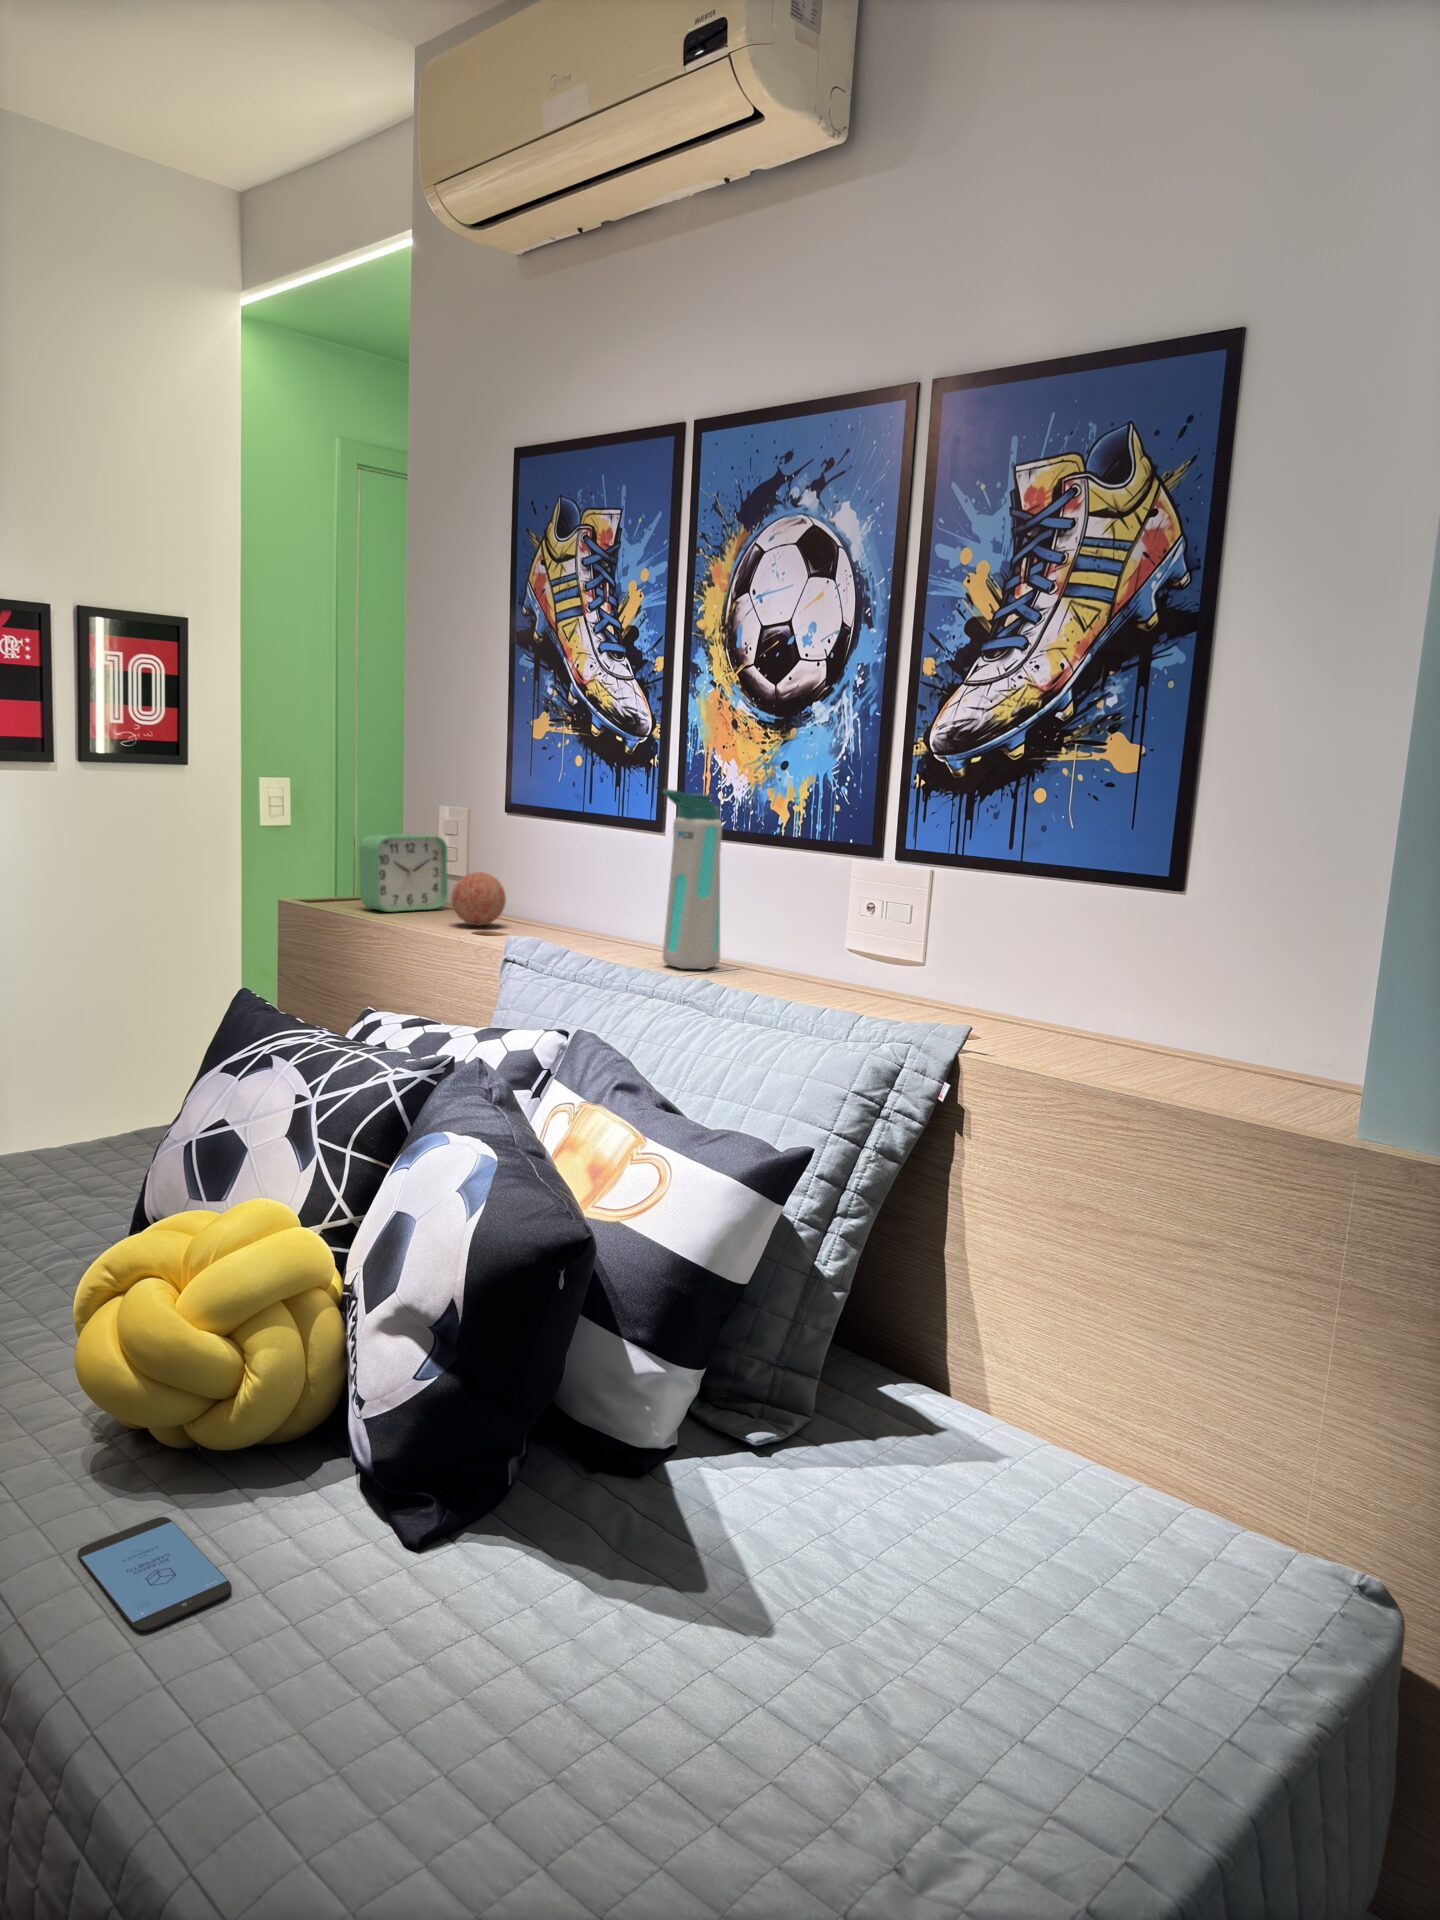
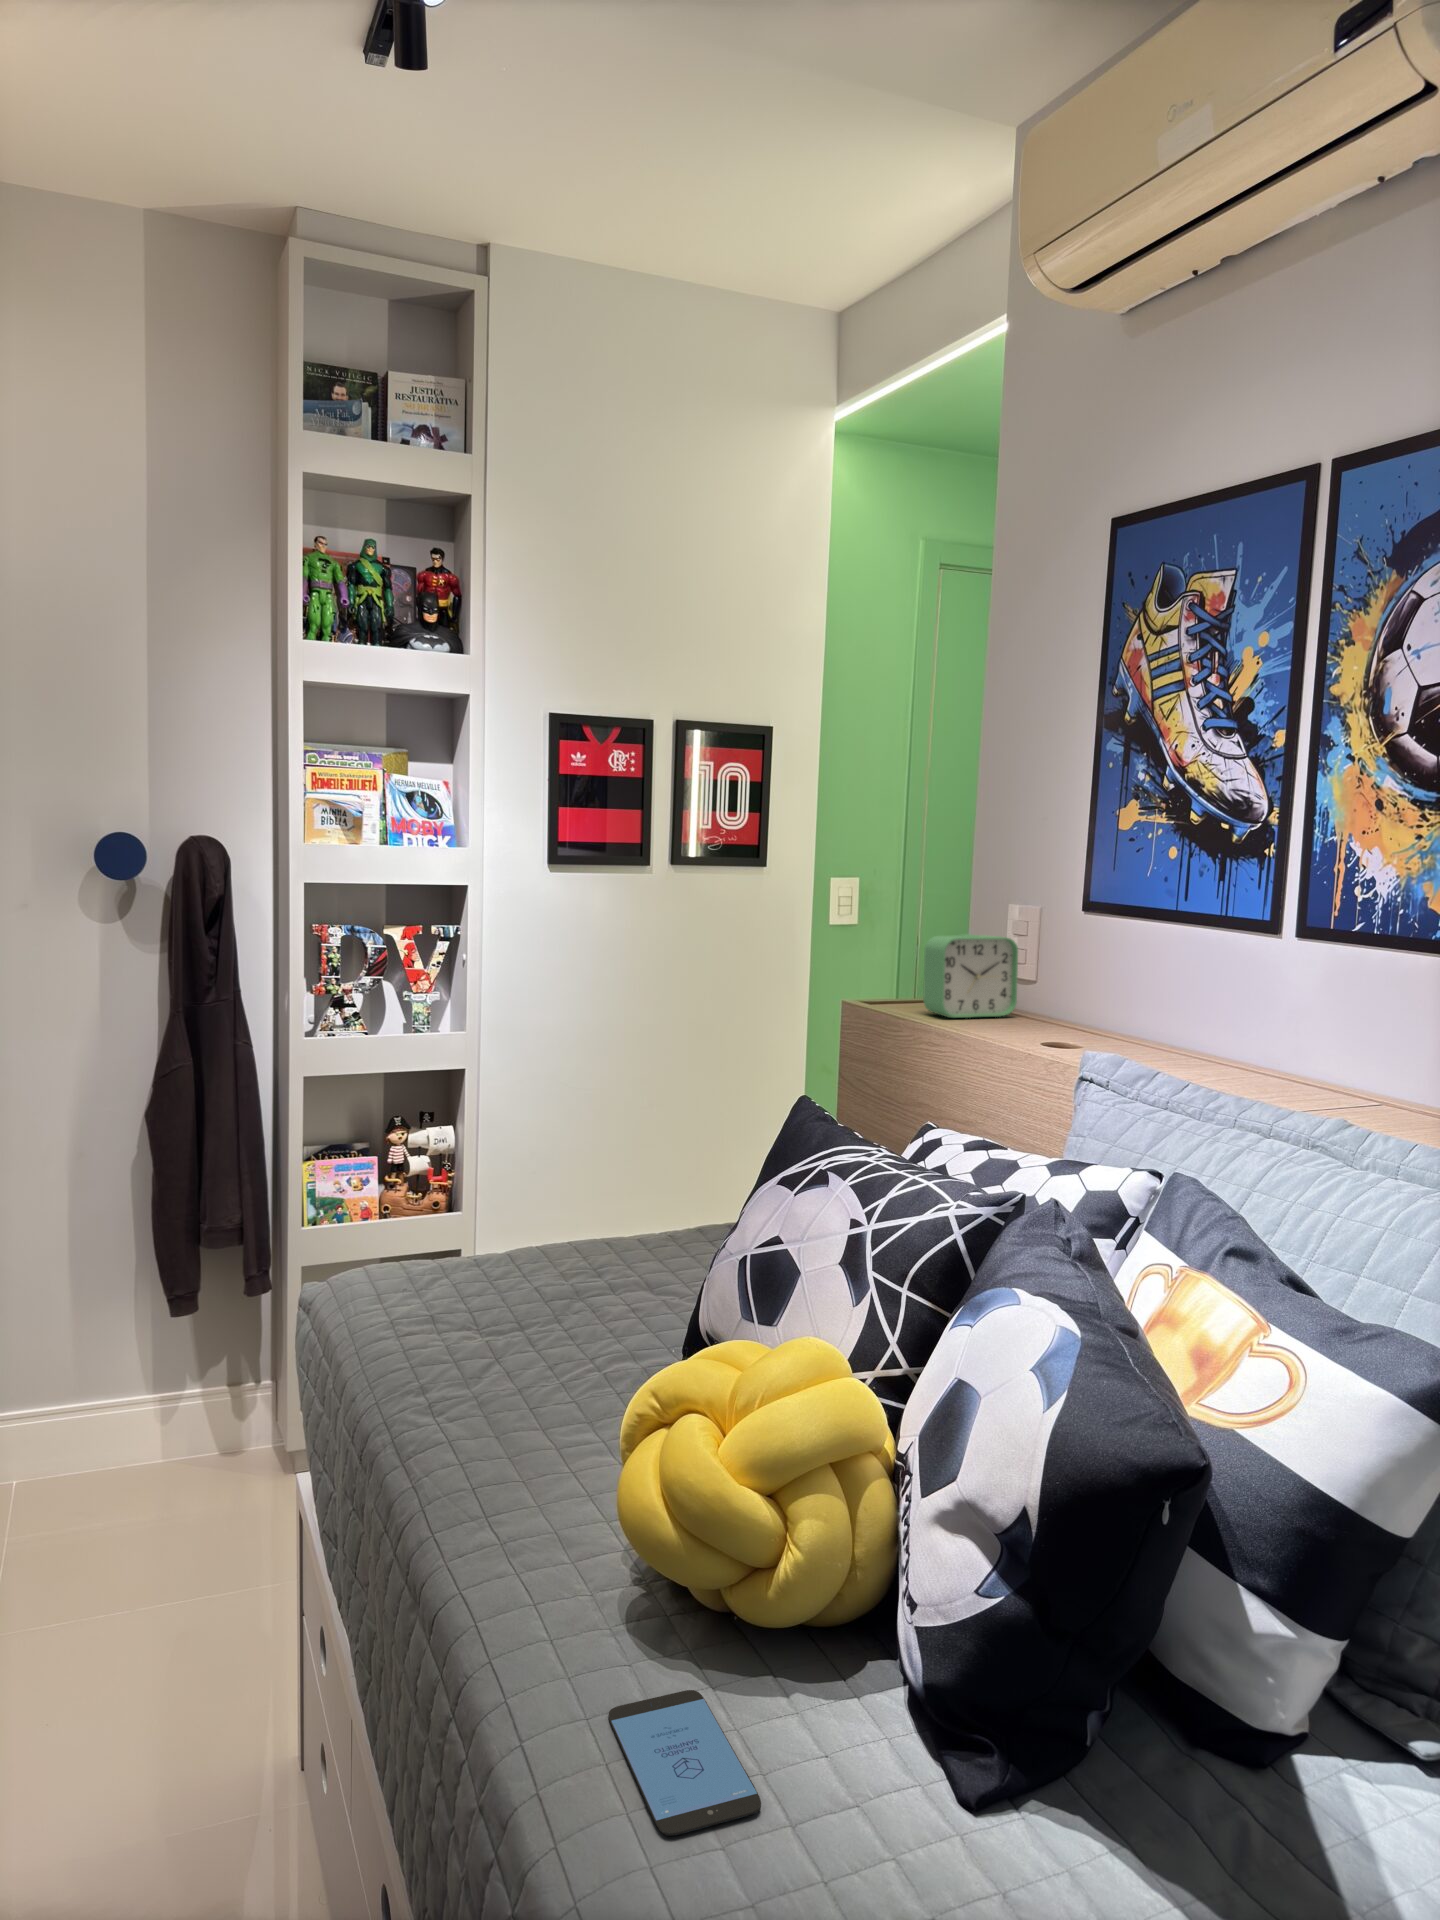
water bottle: present [663,789,722,969] -> none [1279,886,1363,1106]
decorative ball: present [451,872,506,926] -> none [1022,978,1083,1038]

